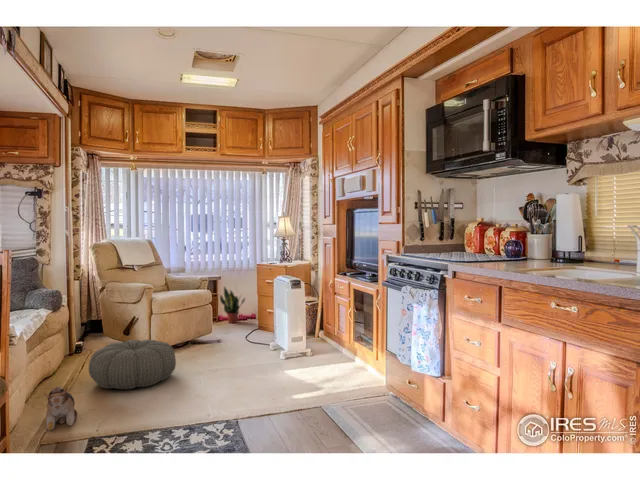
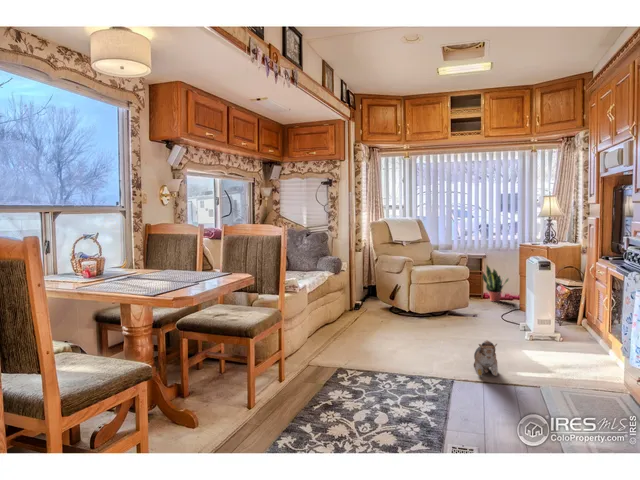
pouf: present [89,340,176,389] -> none [353,301,420,340]
plush toy: present [44,387,77,430] -> present [474,340,498,376]

